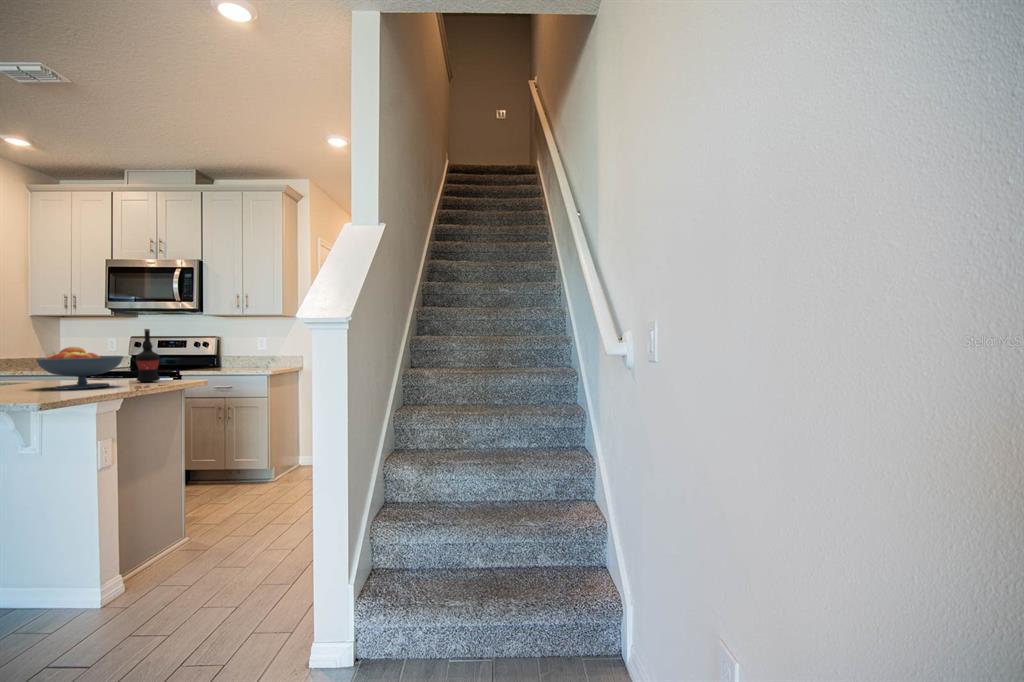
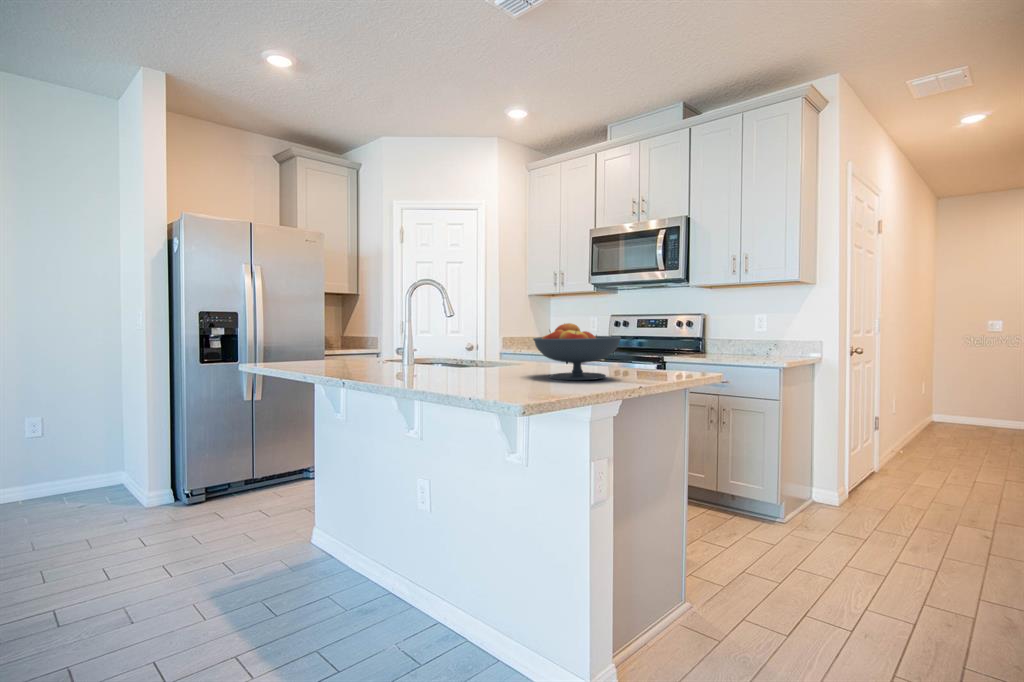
wine bottle: present [136,329,160,382] -> none [631,299,659,374]

